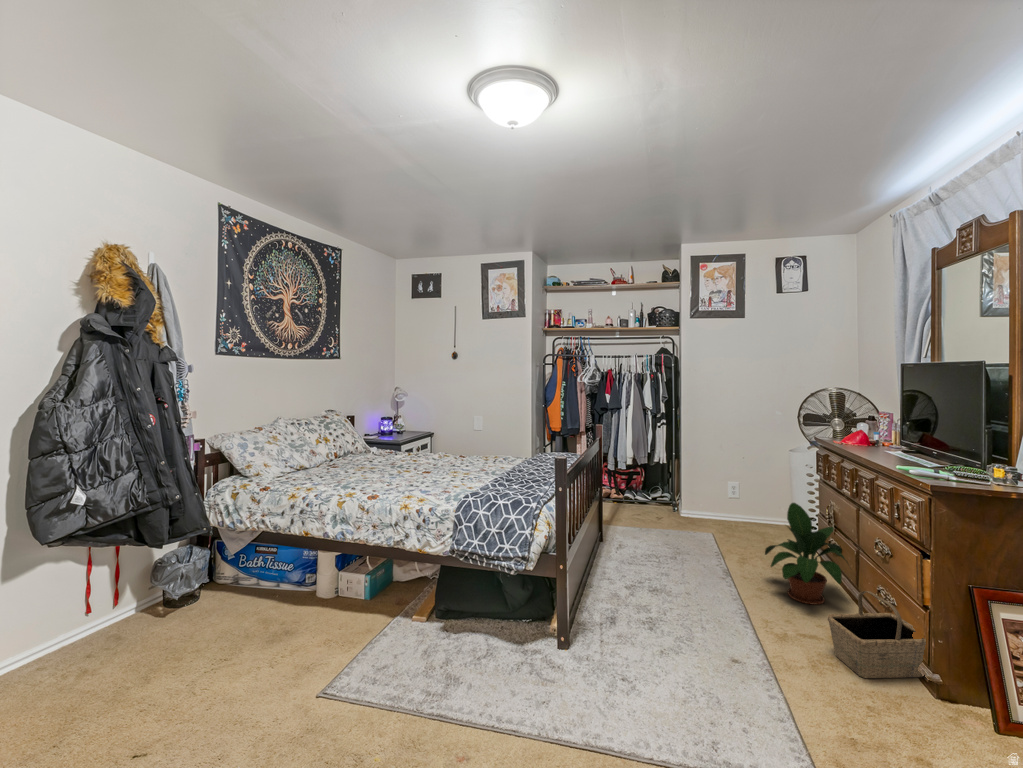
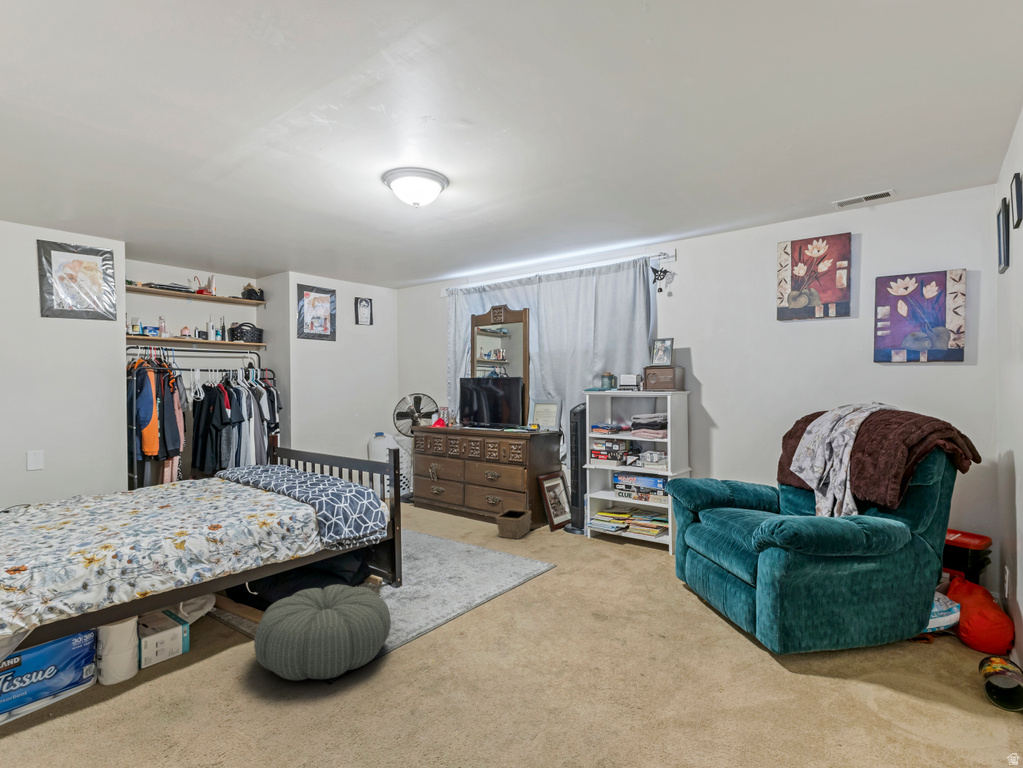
potted plant: present [765,503,848,605] -> none [428,468,477,527]
pouf: none [304,585,445,697] -> present [254,584,391,680]

